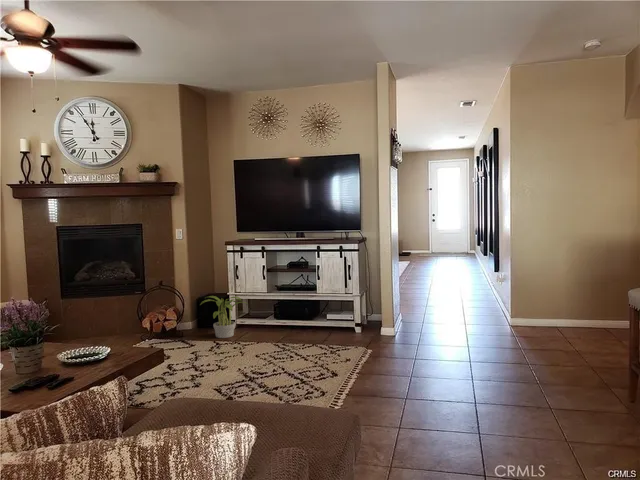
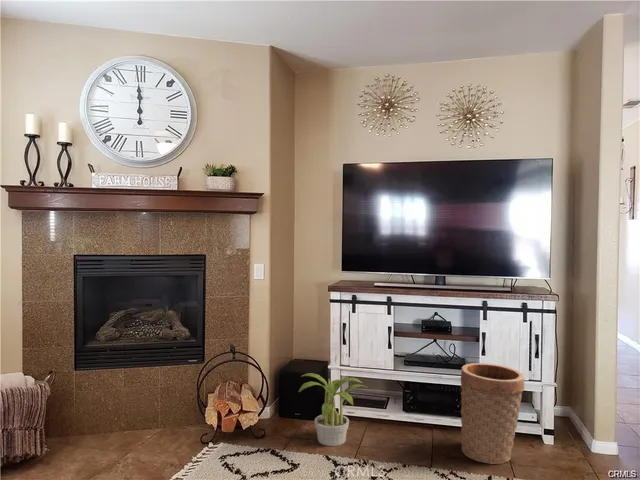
basket: none [298,284,334,340] -> present [461,363,524,464]

